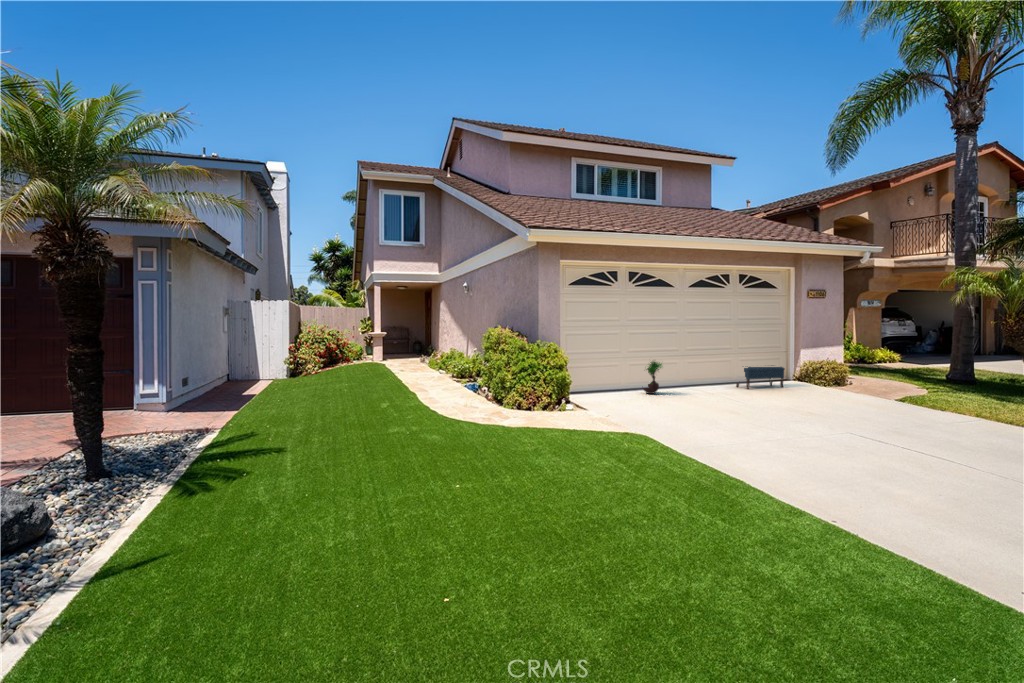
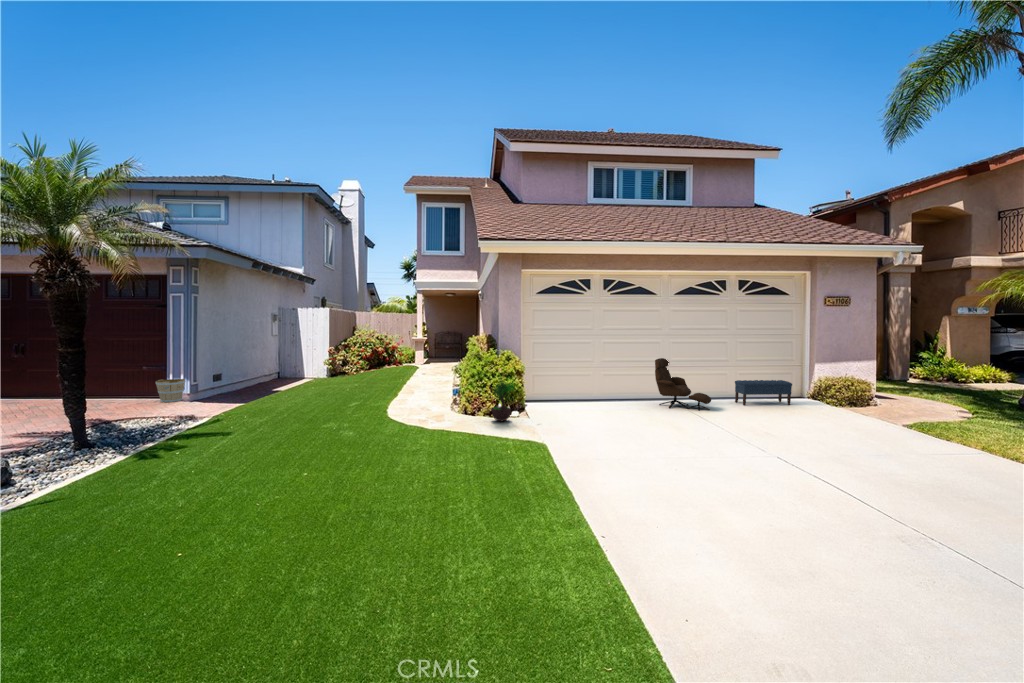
lounge chair: none [675,348,728,396] -> present [655,358,711,411]
potted tree: present [643,361,662,394] -> present [492,381,514,421]
wooden bucket: none [126,384,162,413] -> present [156,379,185,402]

